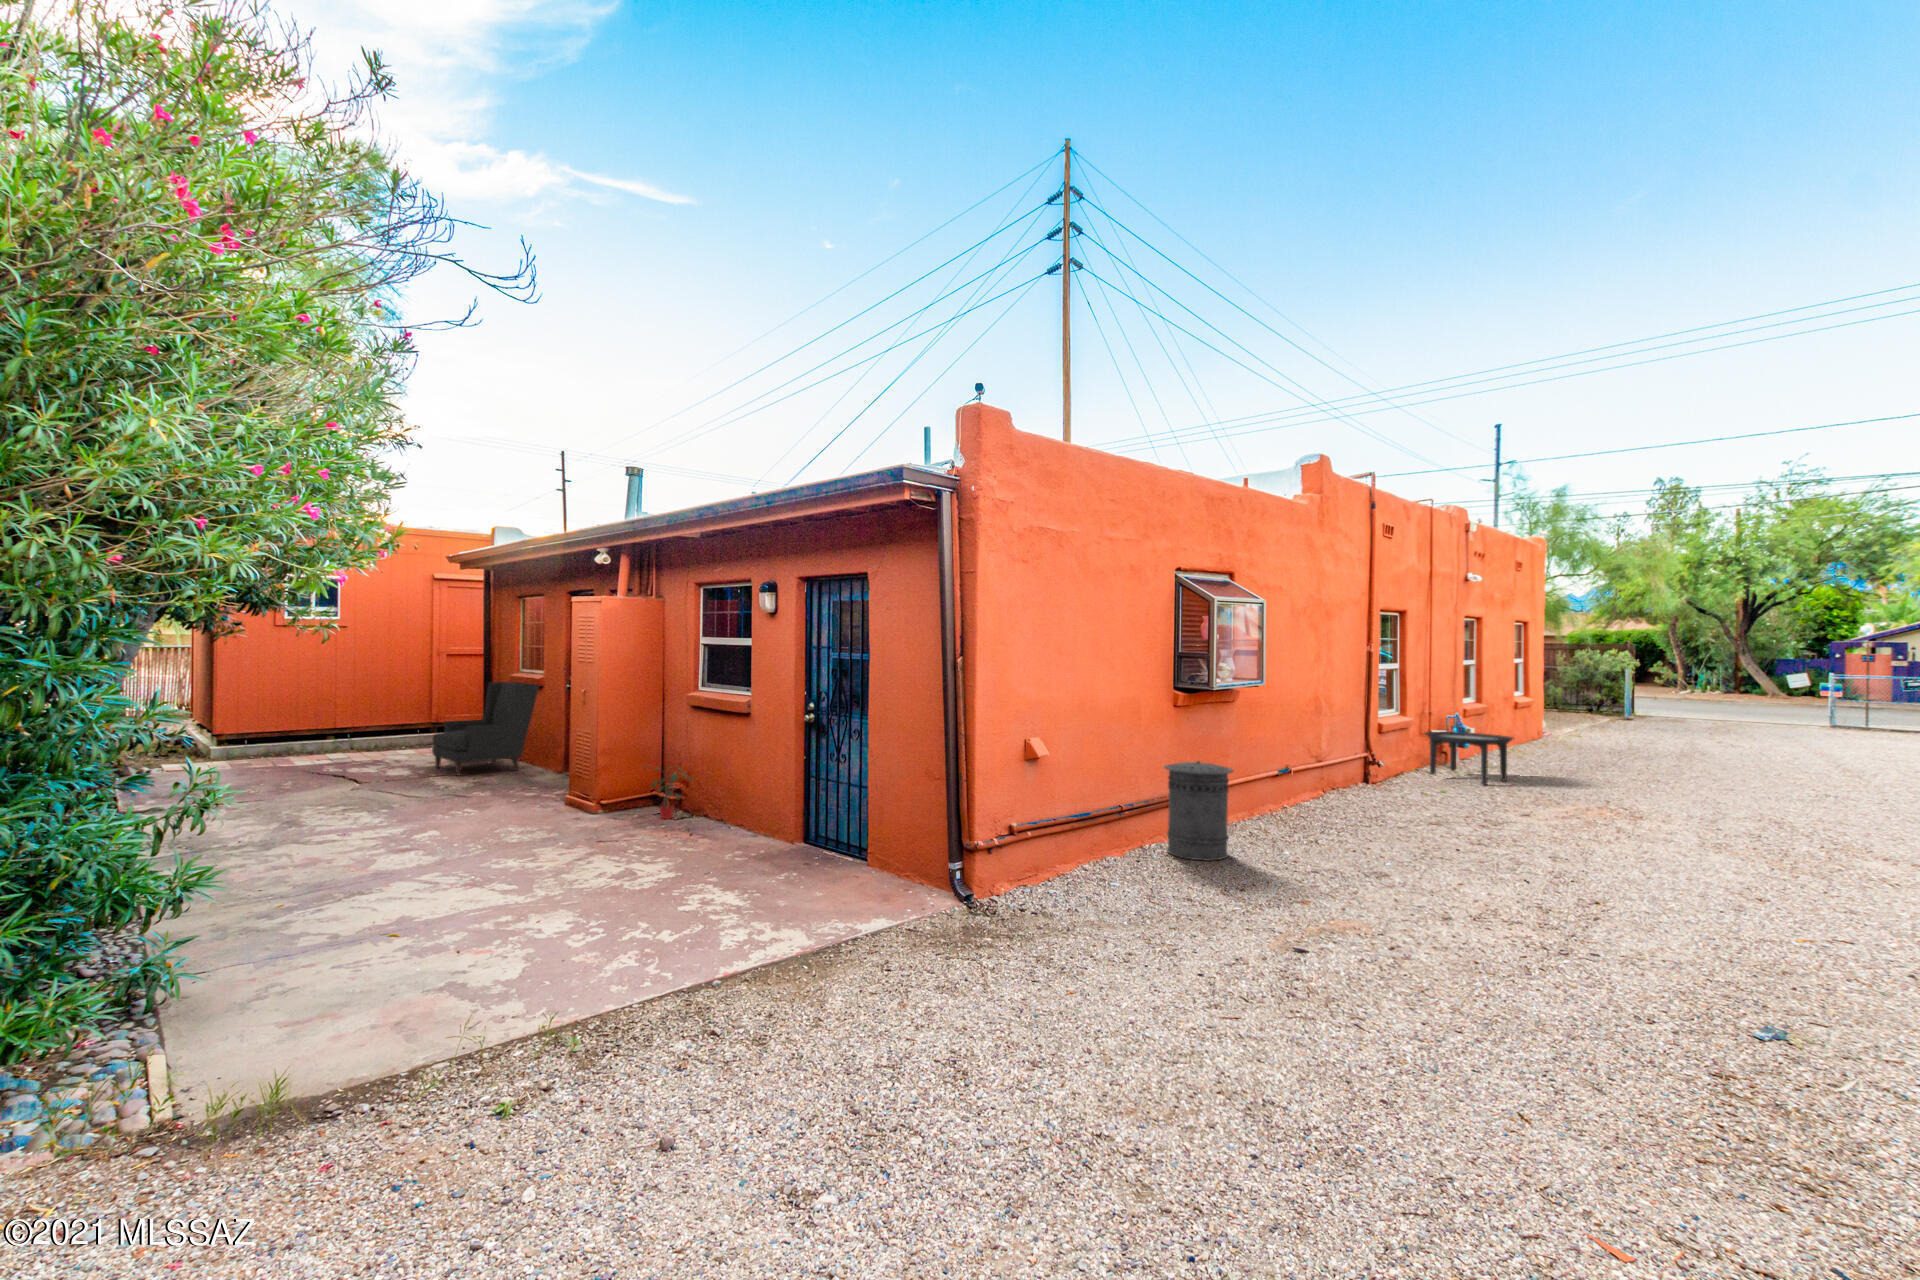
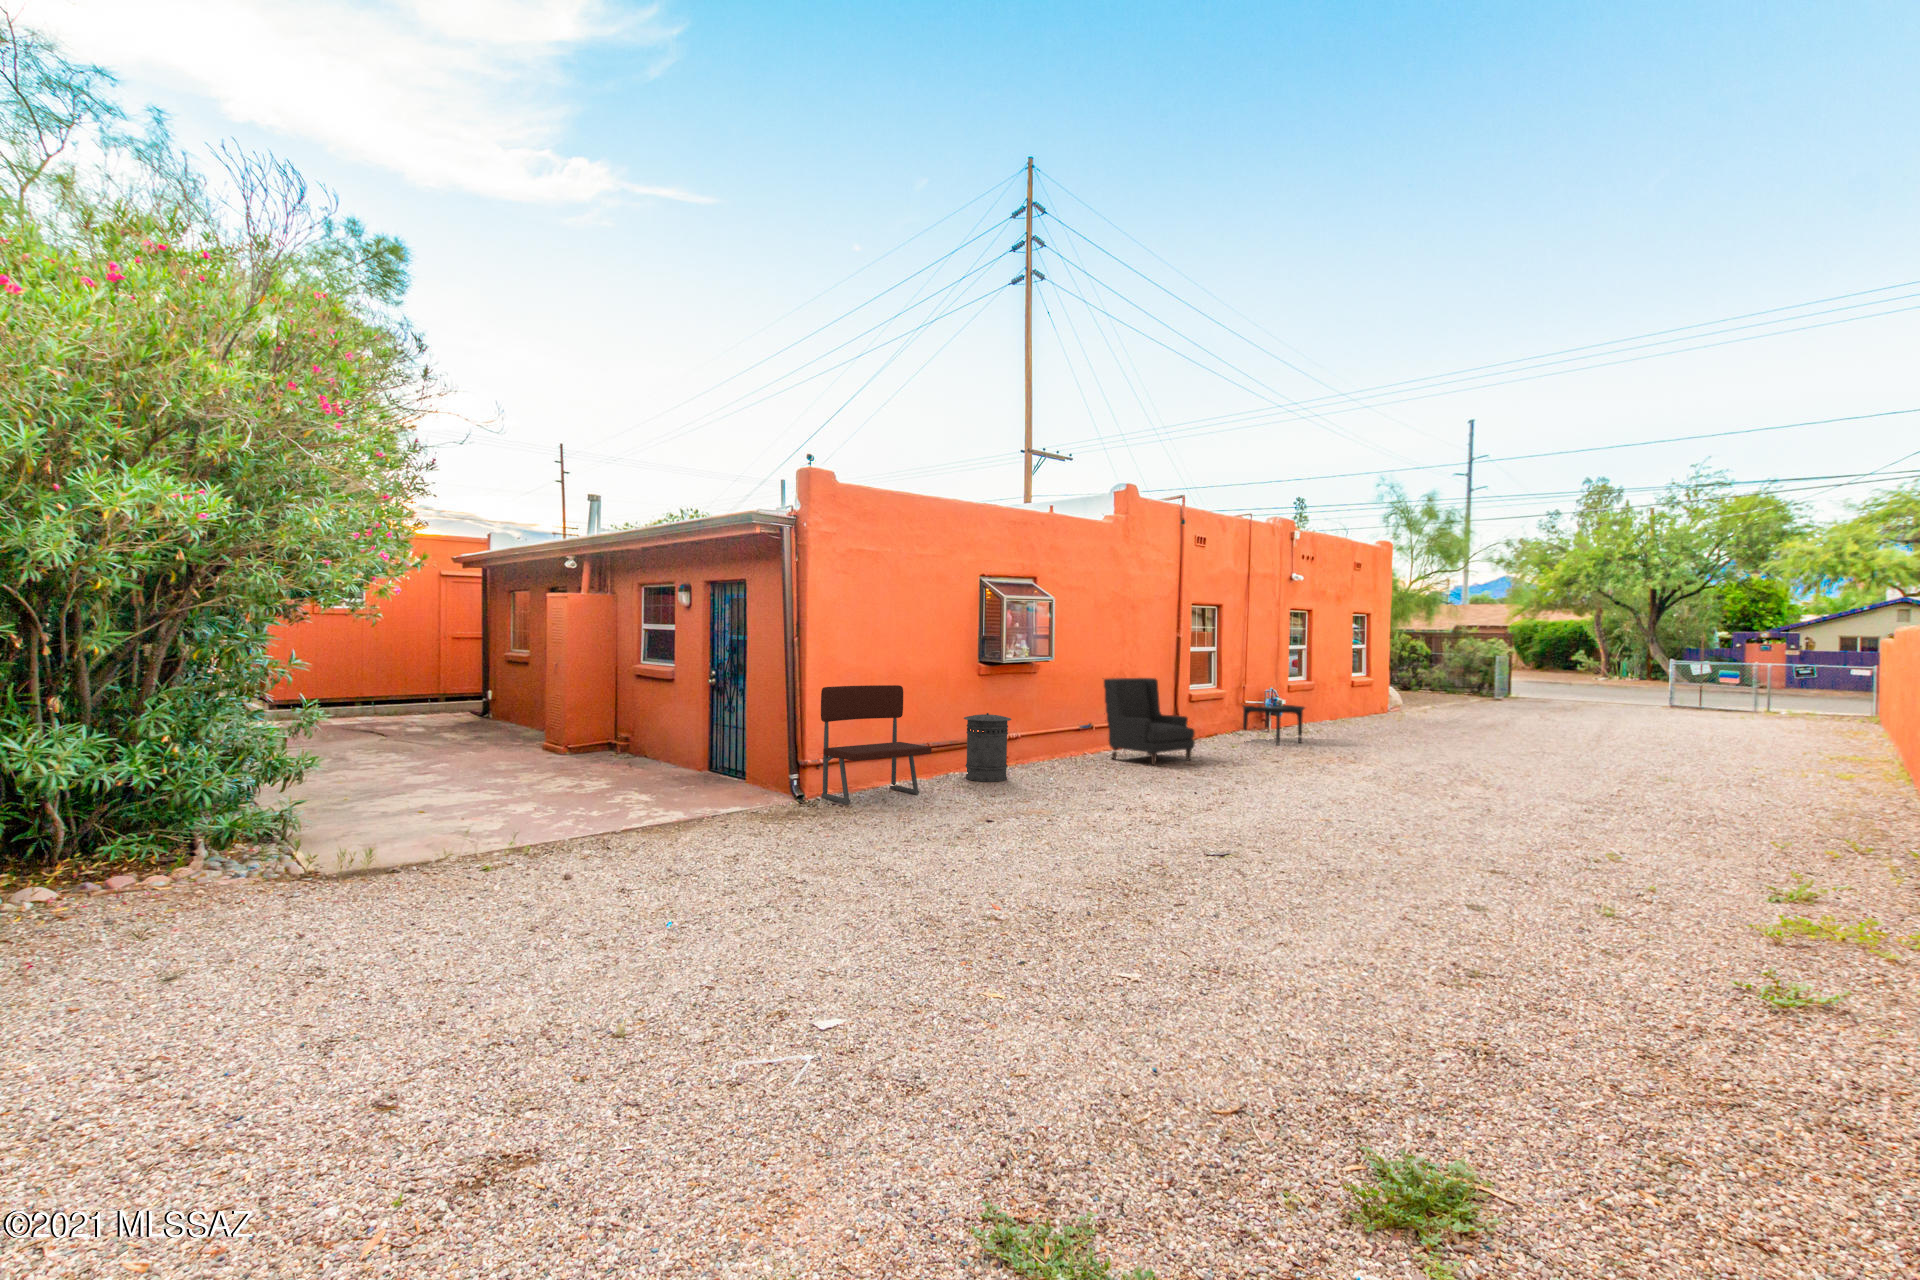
chair: present [432,682,539,775] -> present [1104,678,1195,765]
bench: none [1000,726,1160,919] -> present [821,685,932,804]
potted plant: present [651,767,692,819] -> none [596,719,637,757]

